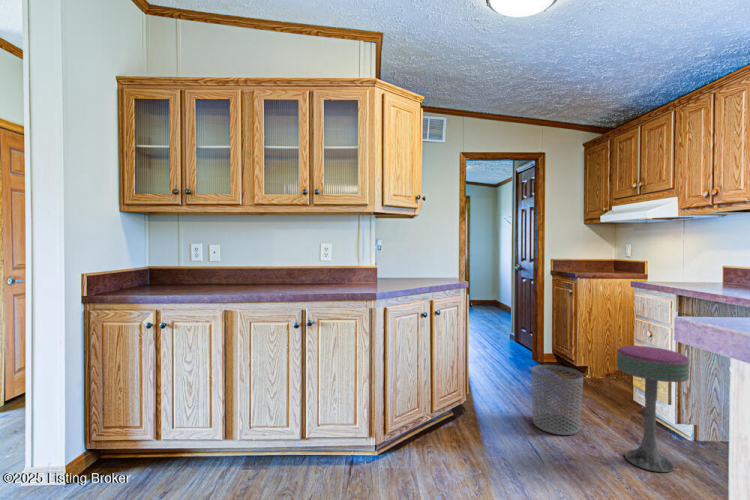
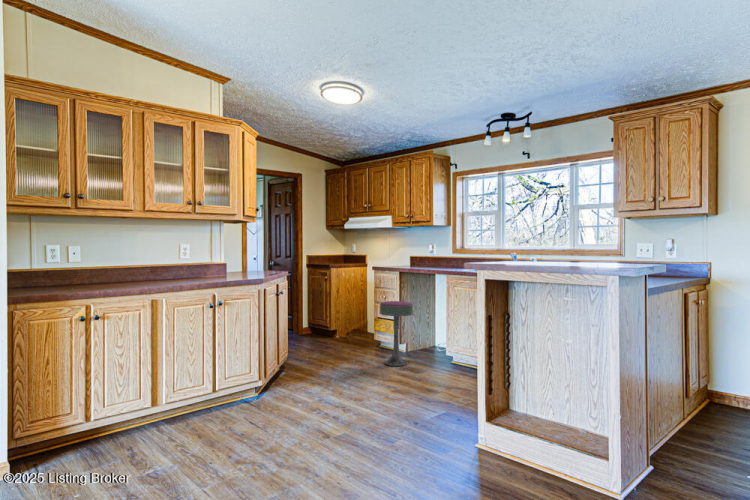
waste bin: present [532,365,583,435] -> none [328,323,359,364]

